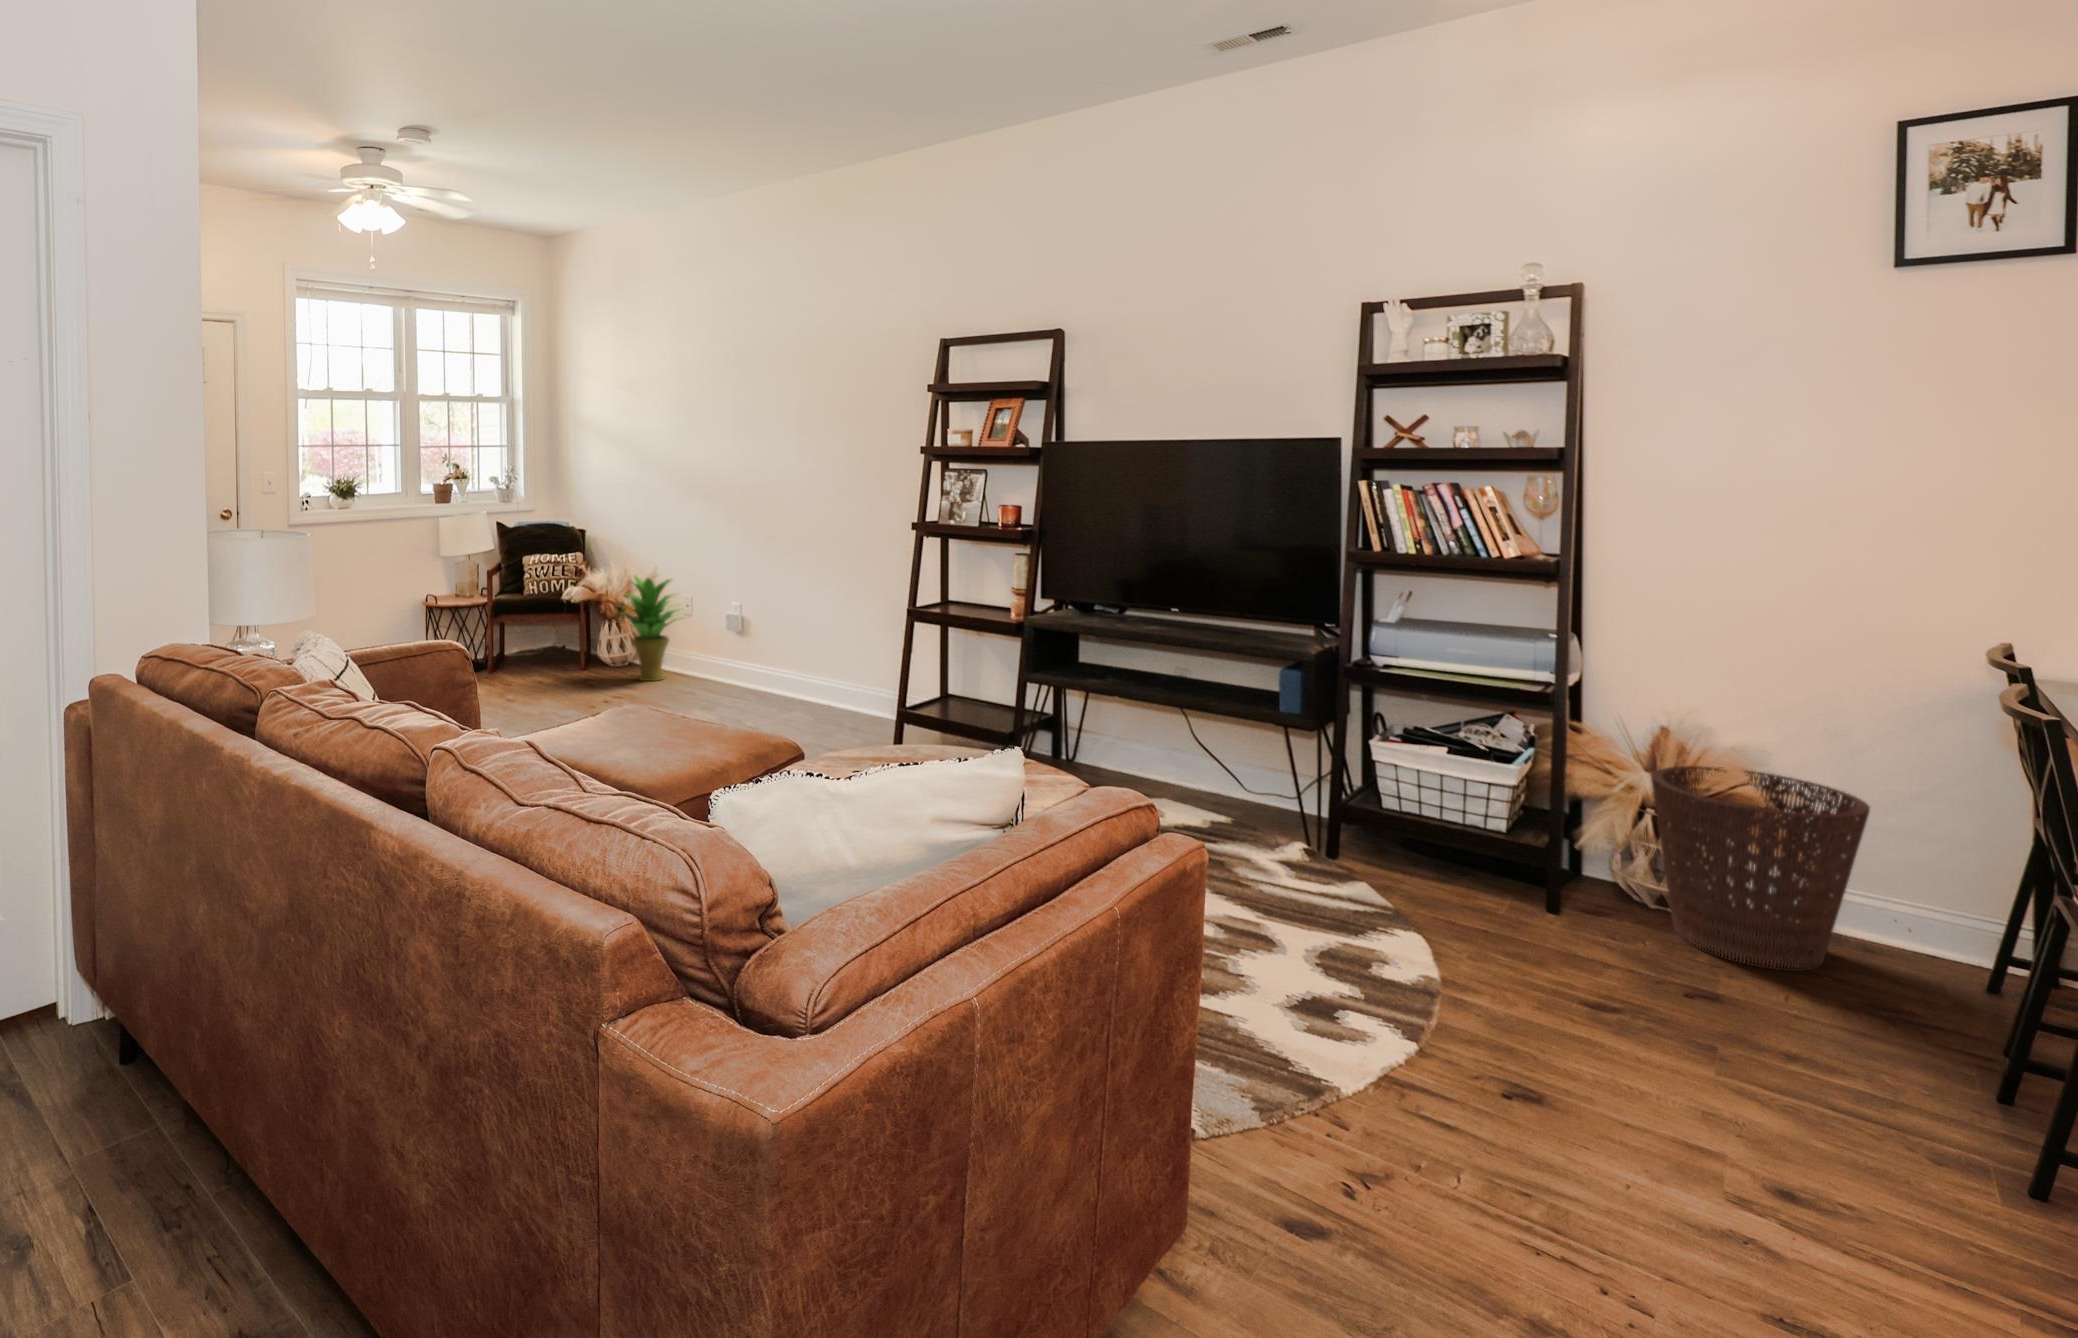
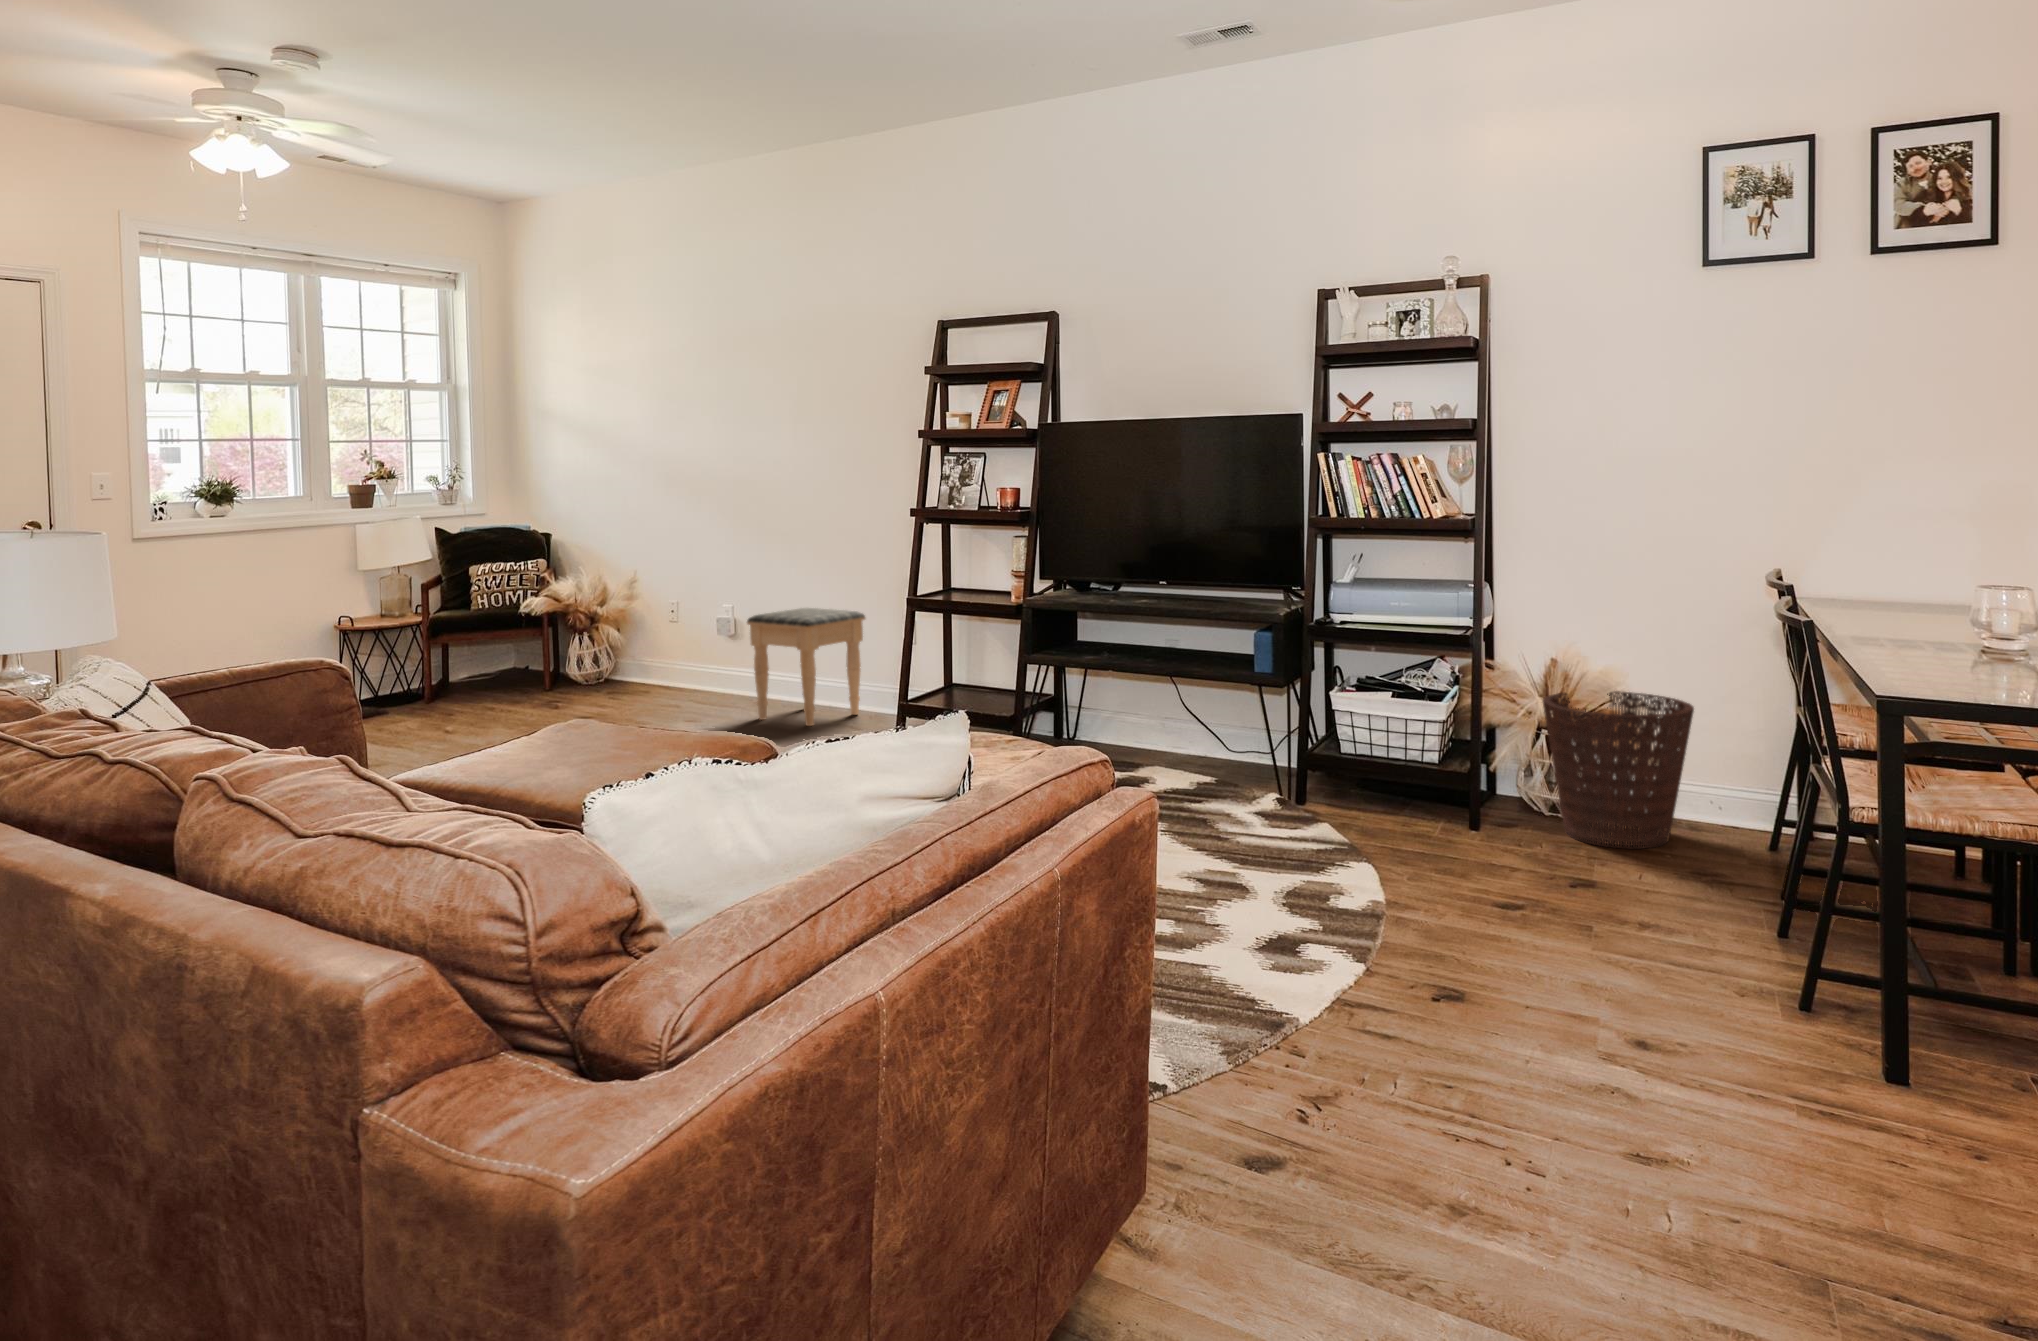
potted plant: present [617,575,683,681] -> none [578,580,668,696]
footstool: none [756,610,867,725] -> present [747,608,865,726]

